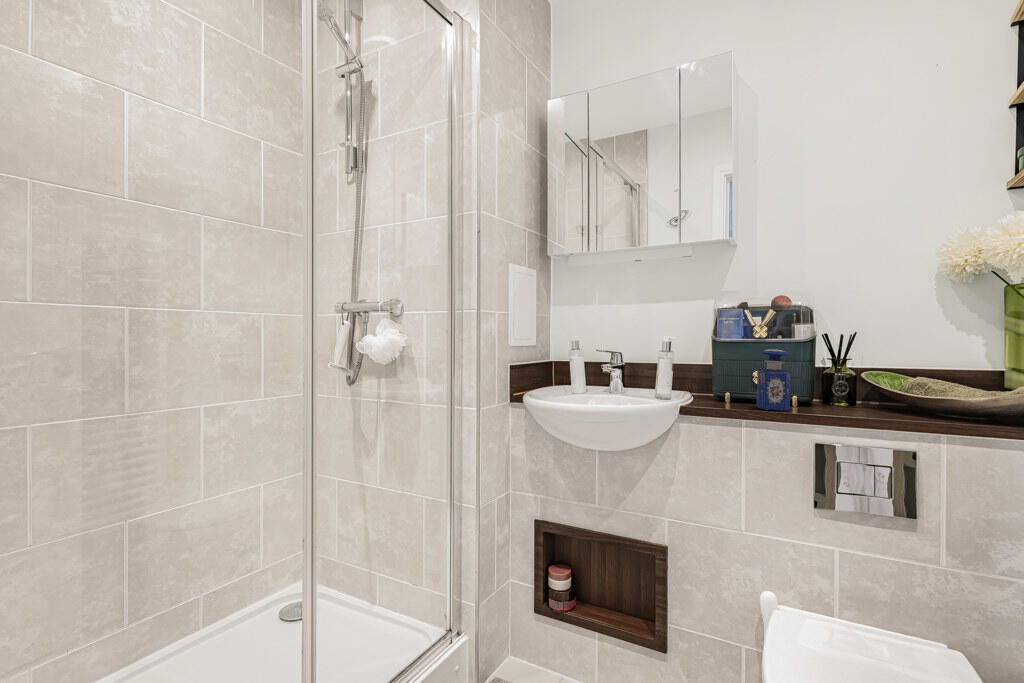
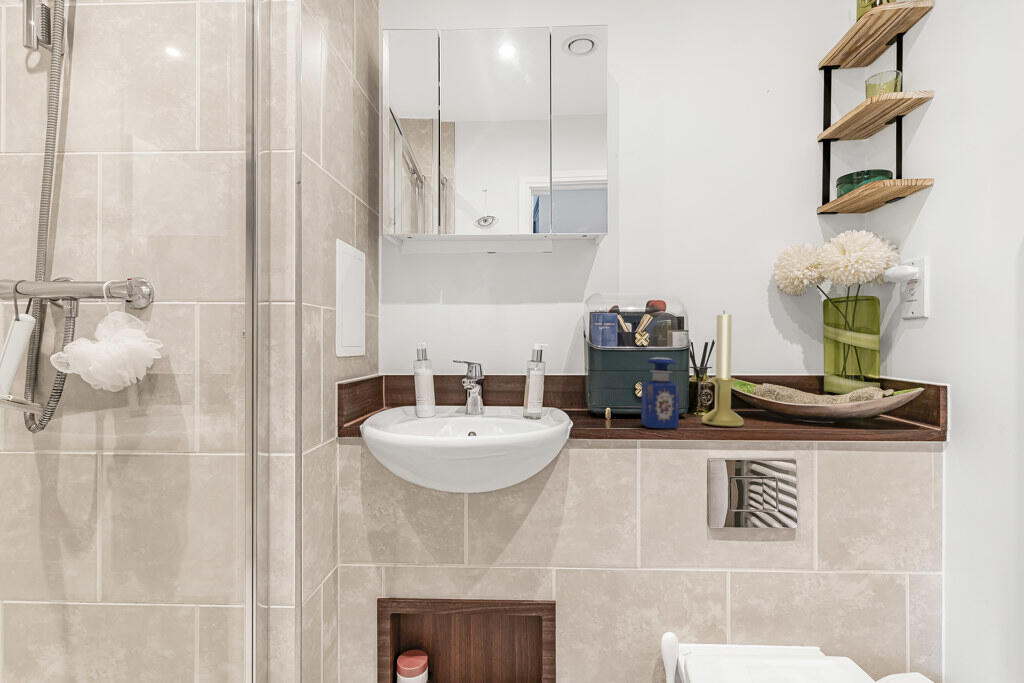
candle holder: none [816,308,858,412] -> present [702,311,744,427]

